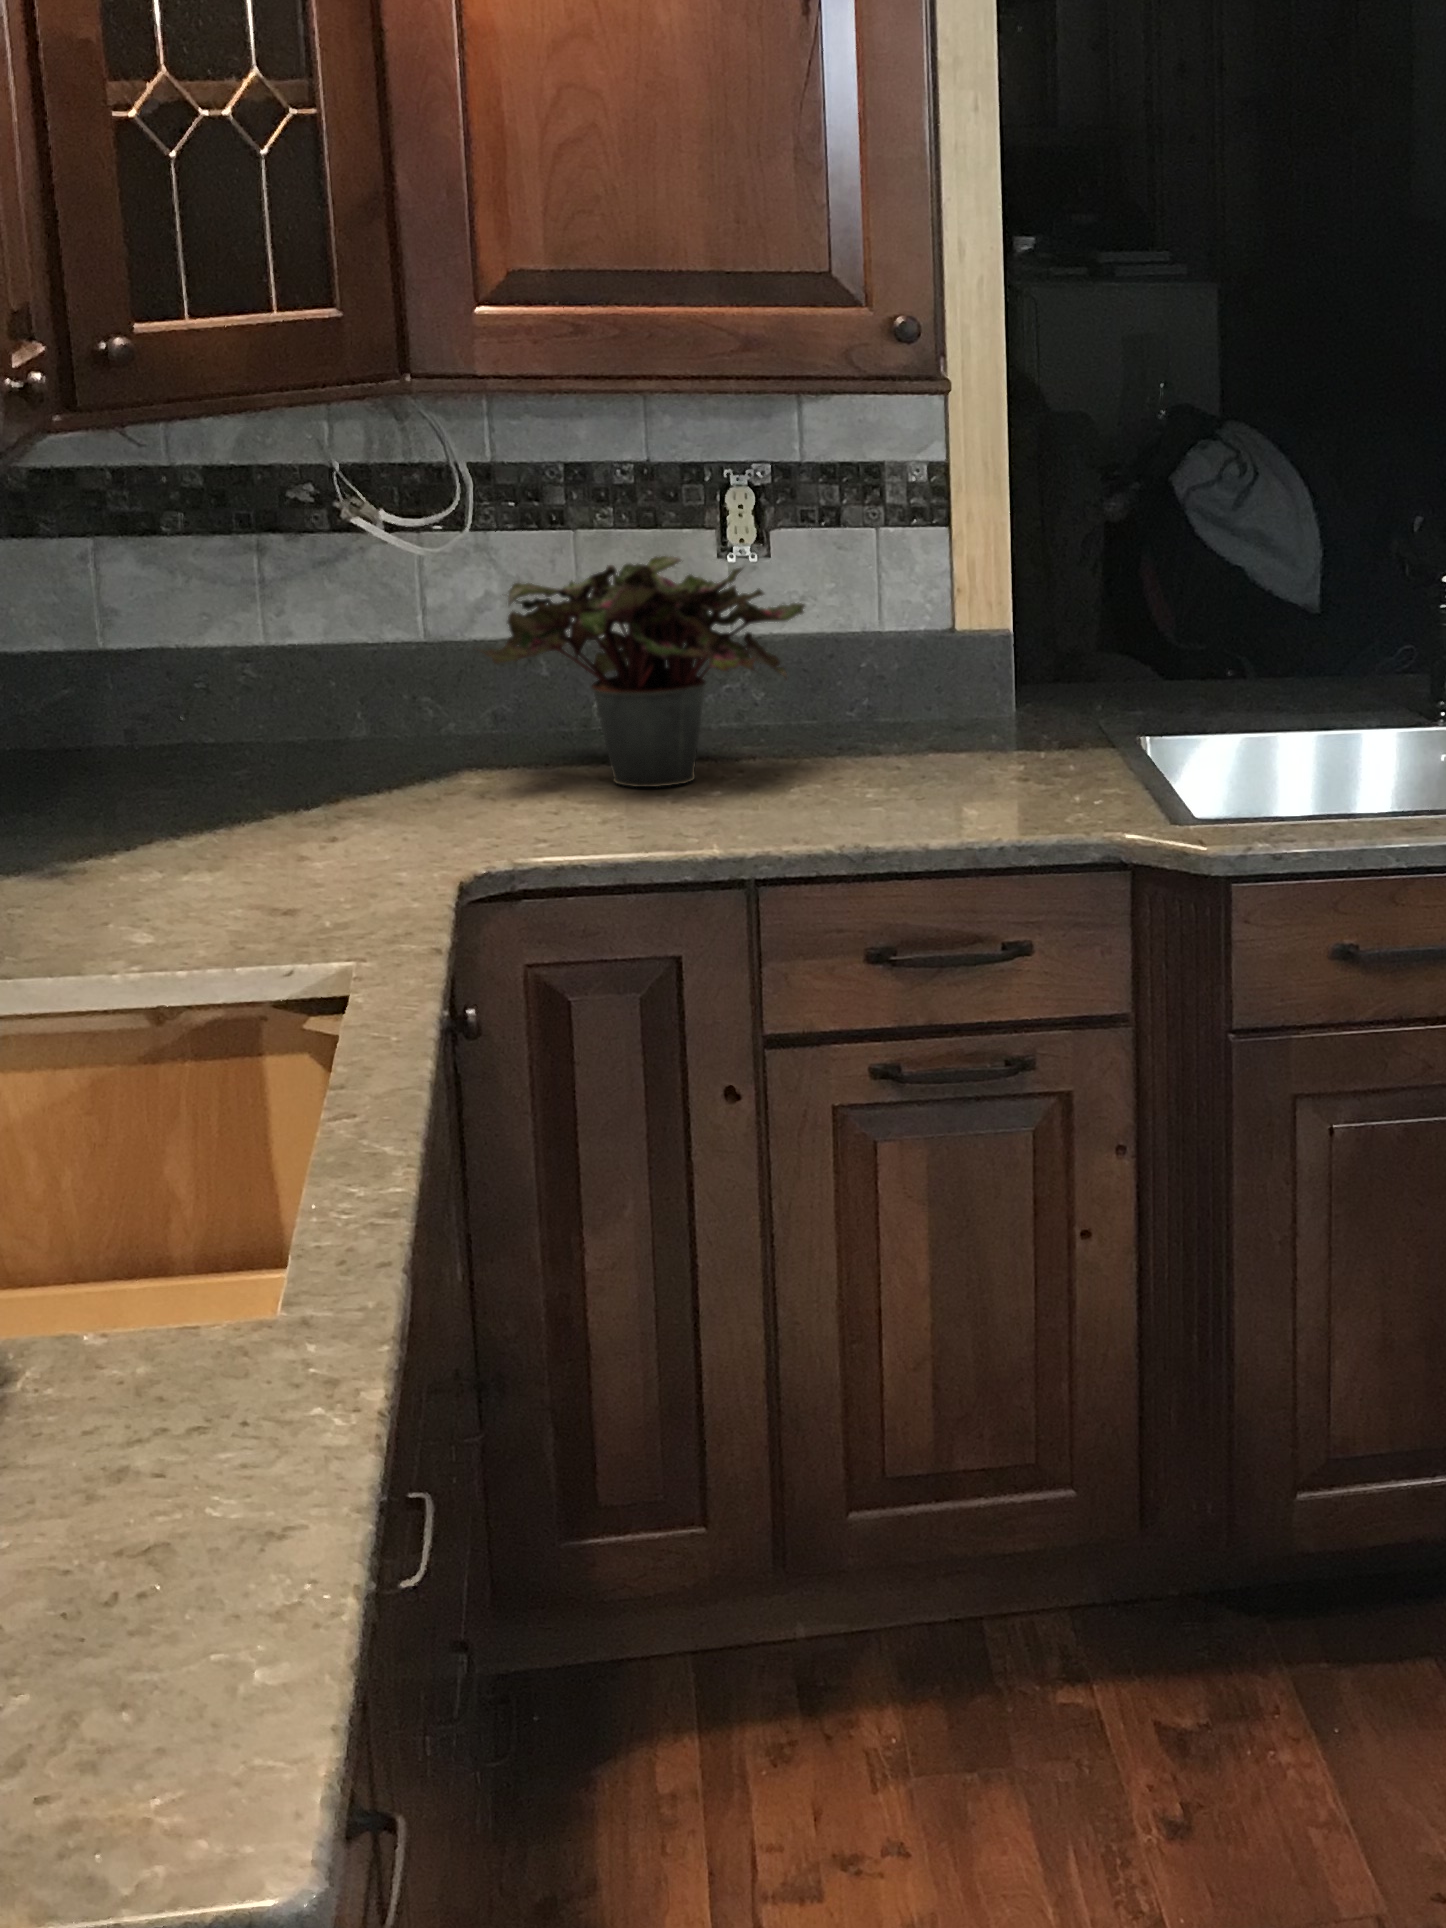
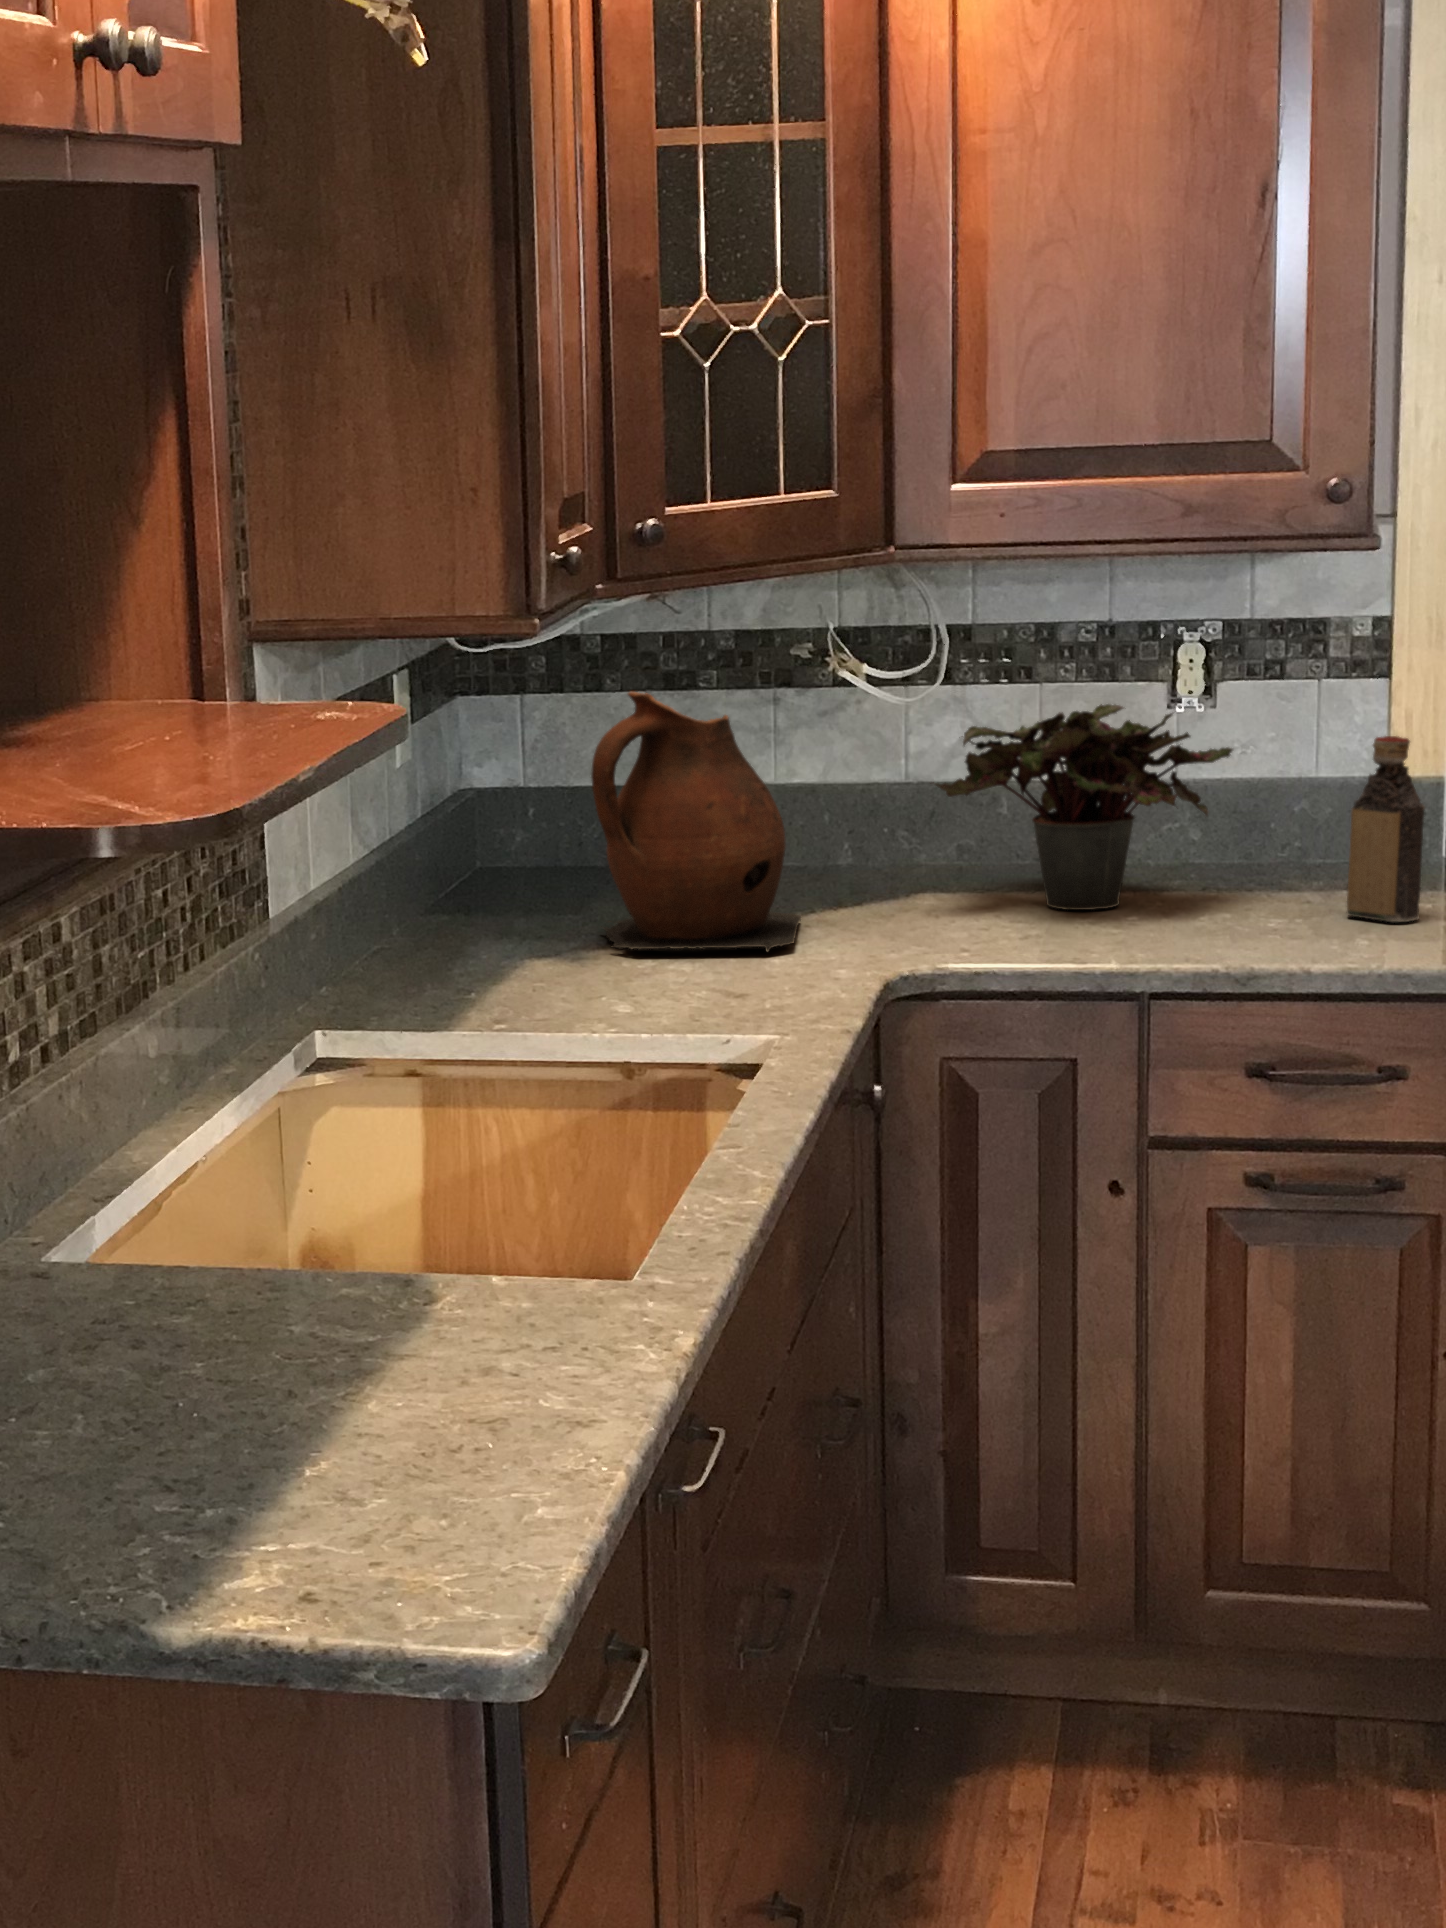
ceramic pitcher: none [59,548,335,862] -> present [591,692,801,952]
bottle: none [939,591,1015,789] -> present [1347,736,1424,922]

